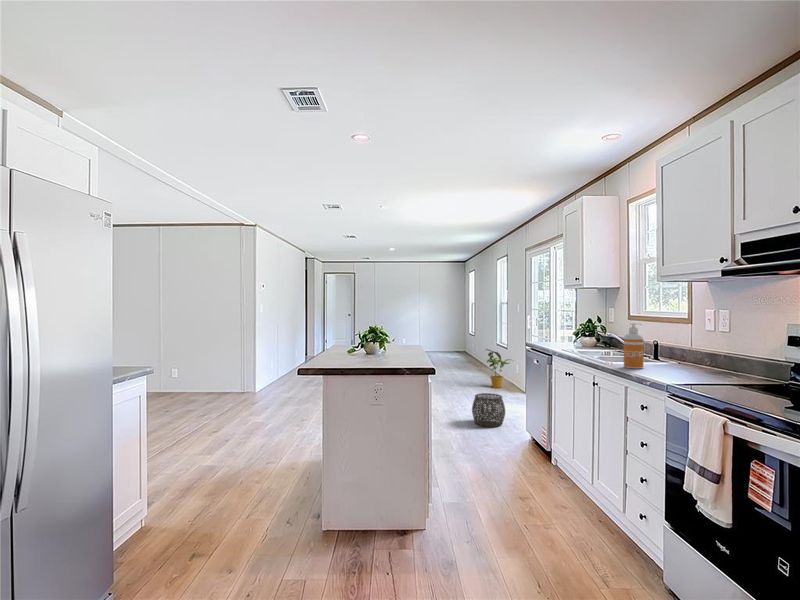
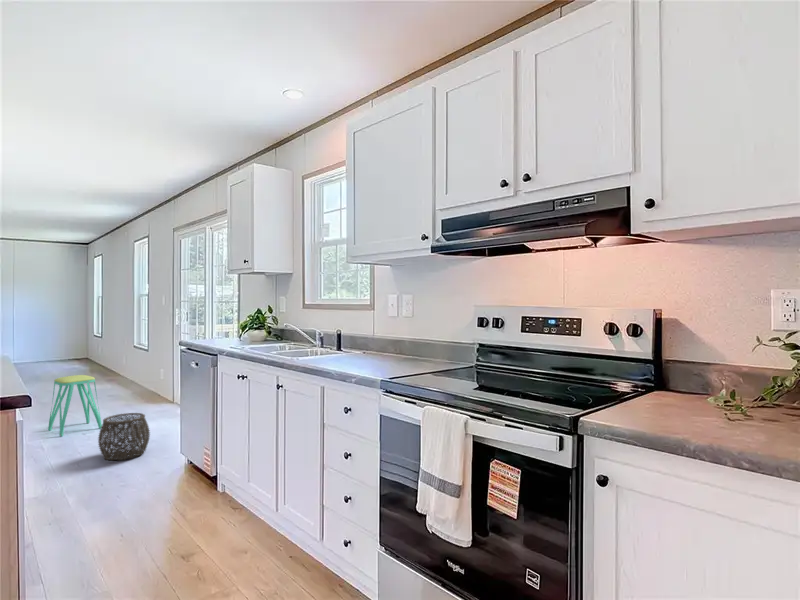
soap dispenser: present [624,323,643,369] -> none [317,310,338,364]
house plant: present [486,349,511,388] -> none [116,354,159,402]
stool: none [443,362,475,404] -> present [48,375,102,436]

